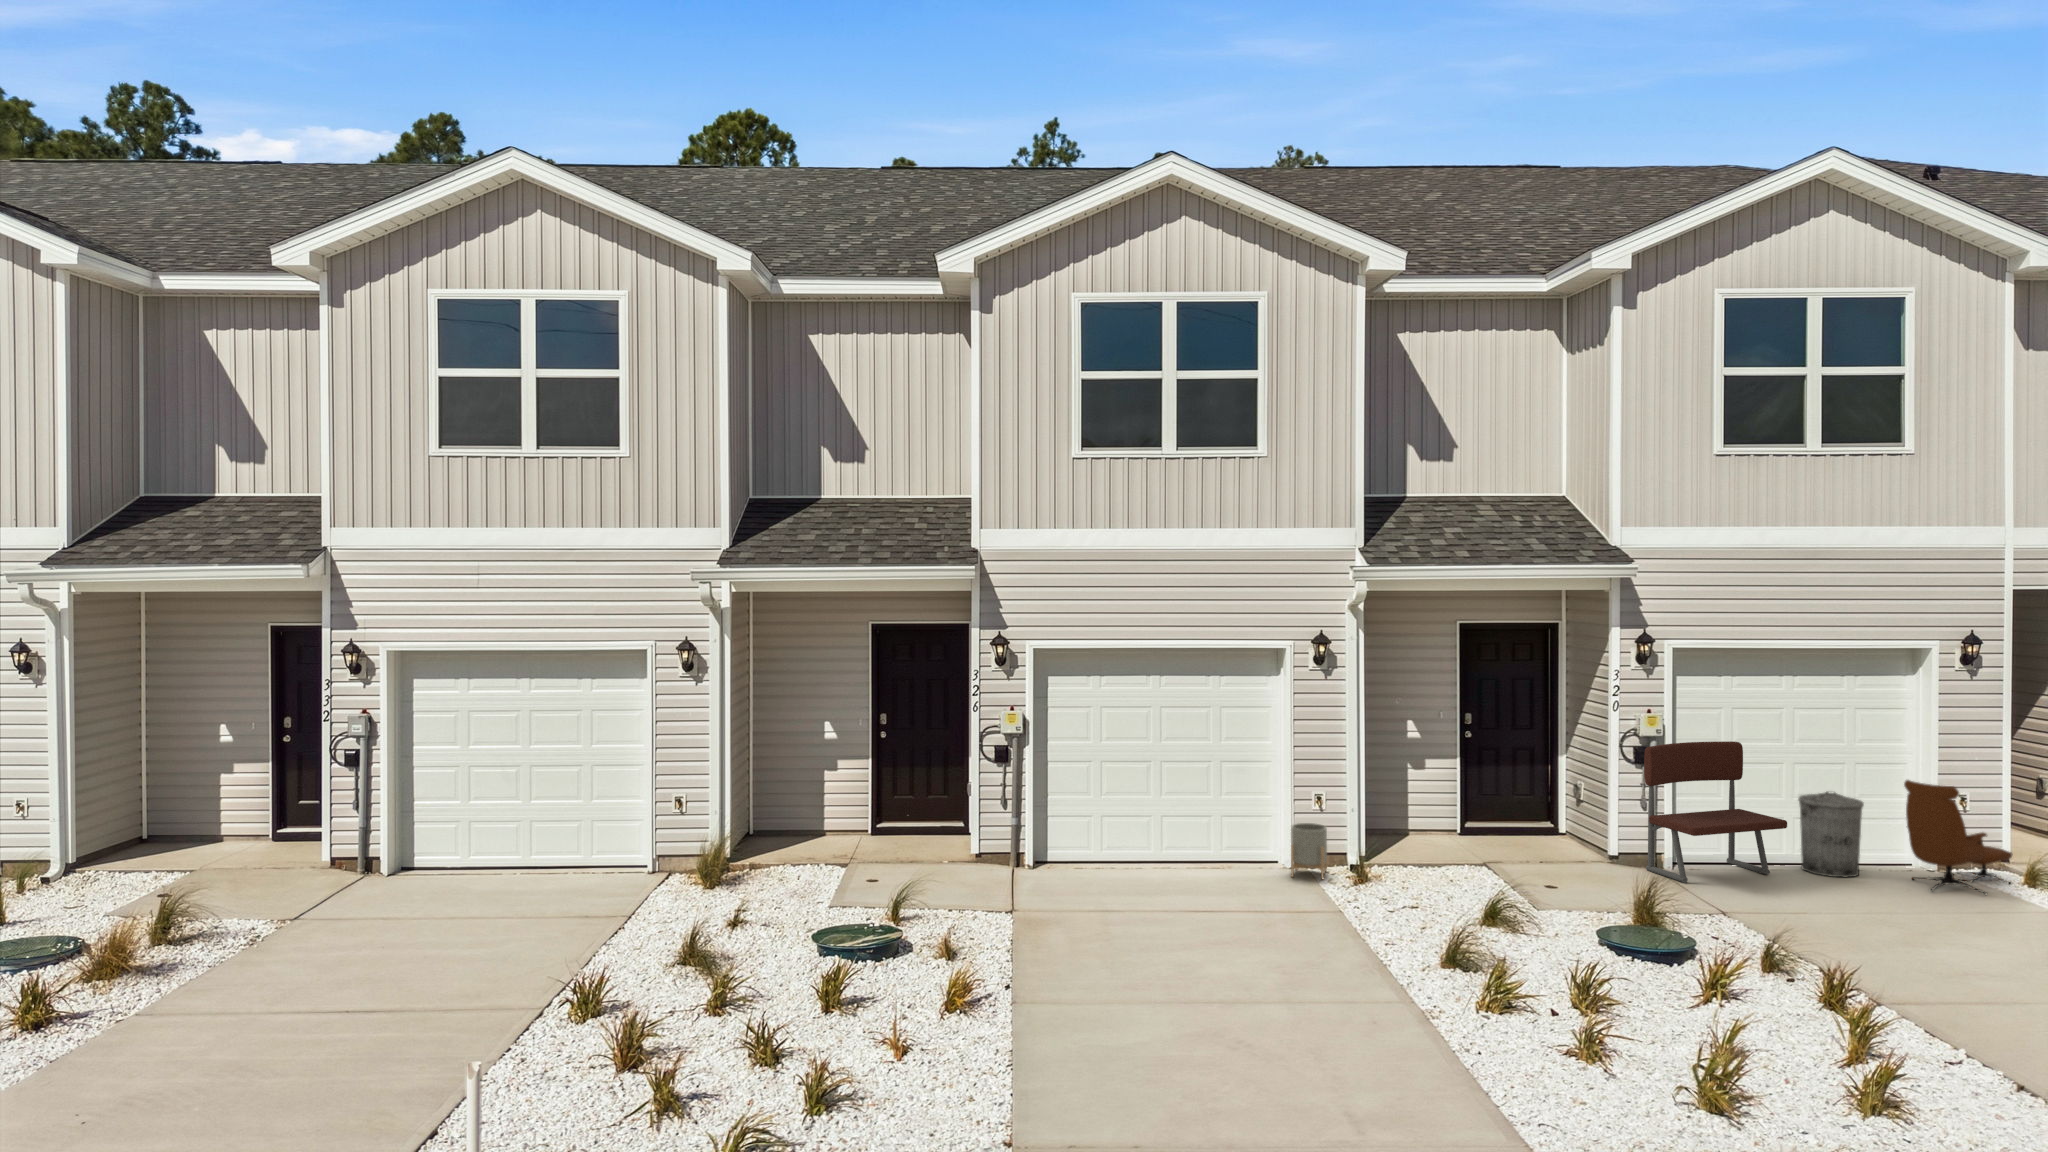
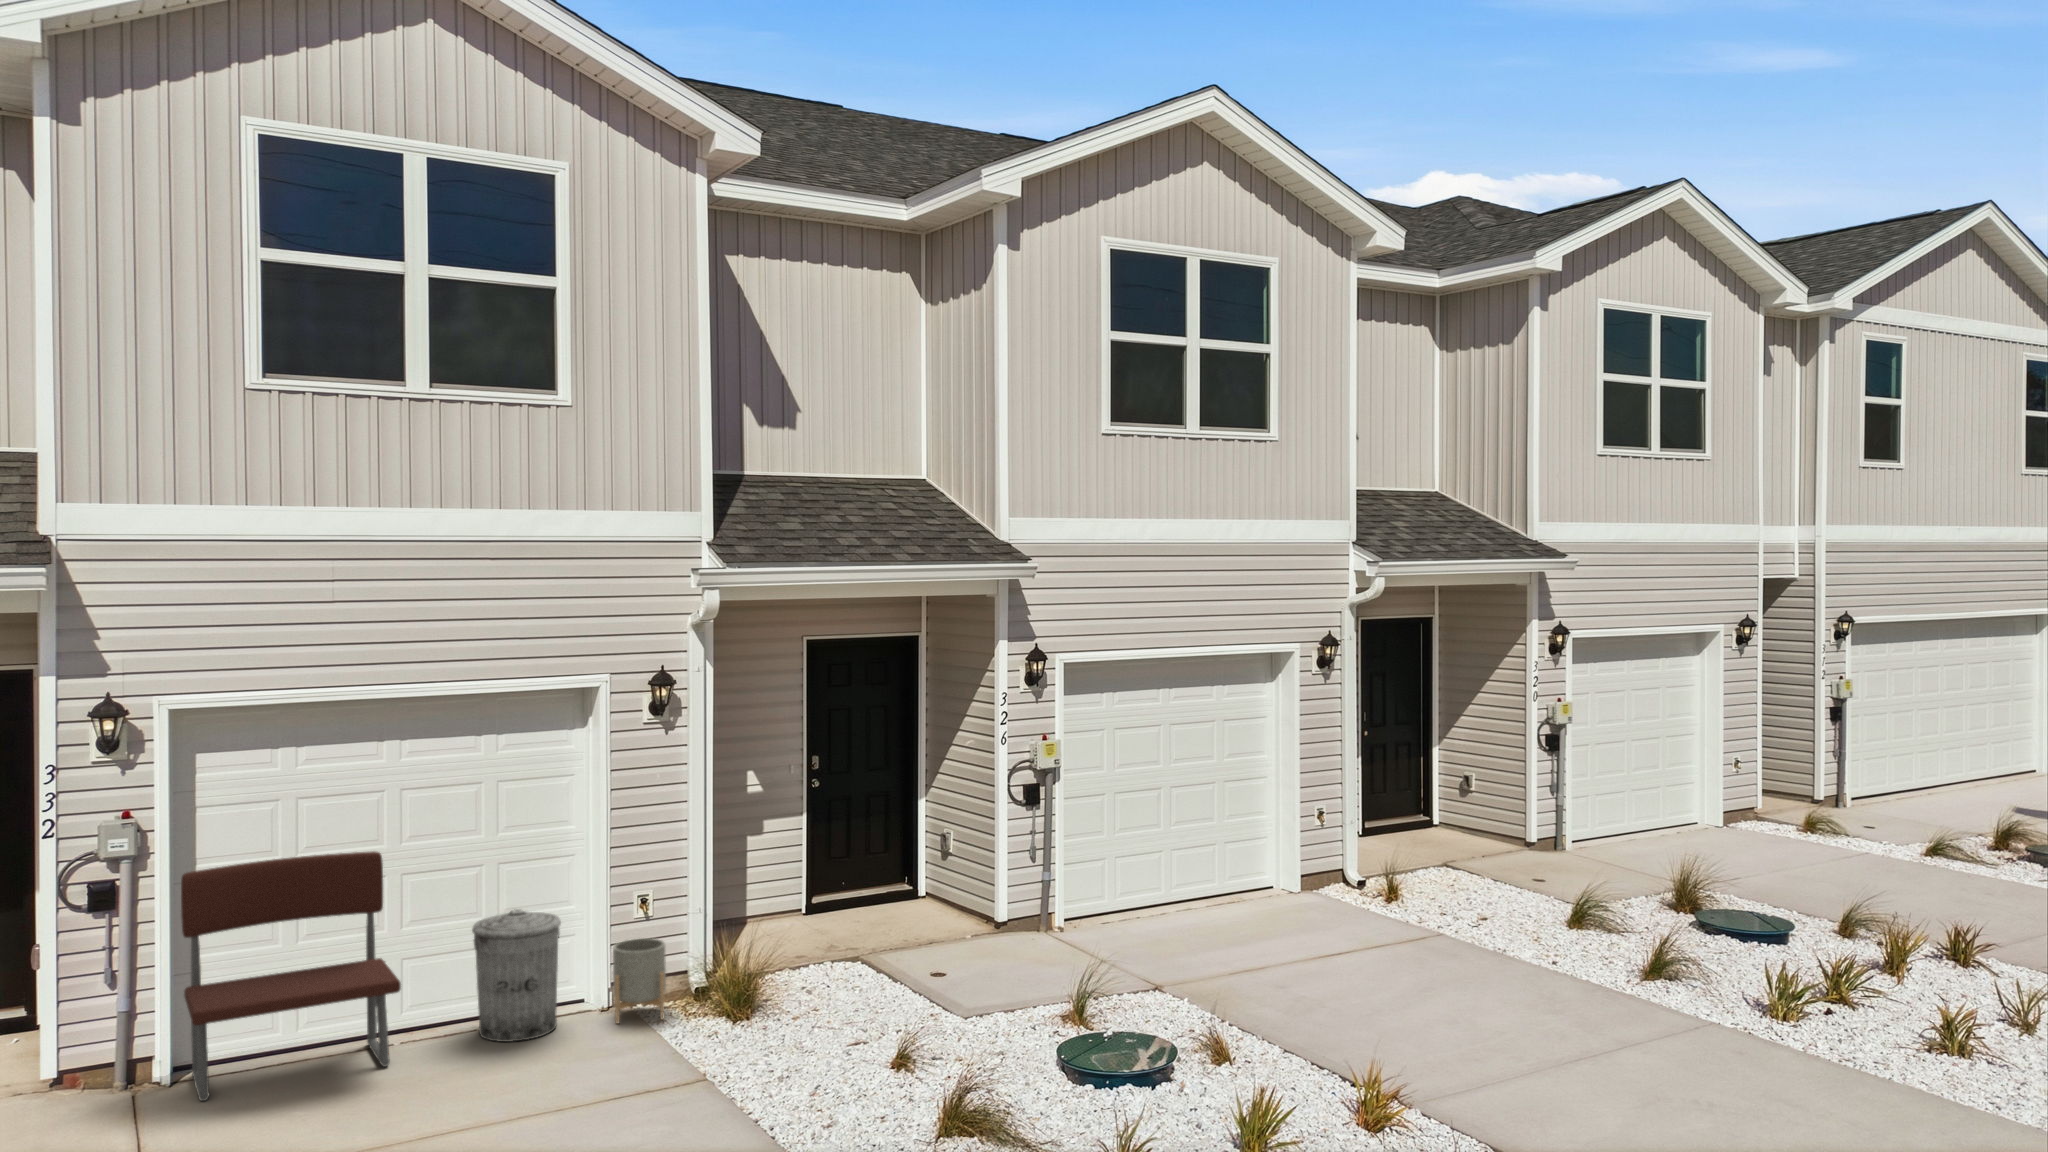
bench: present [1644,741,1787,883] -> present [181,851,401,1101]
lounge chair: present [1904,780,2013,895] -> none [1288,798,1370,919]
trash can: present [1798,791,1864,877] -> present [472,909,561,1042]

